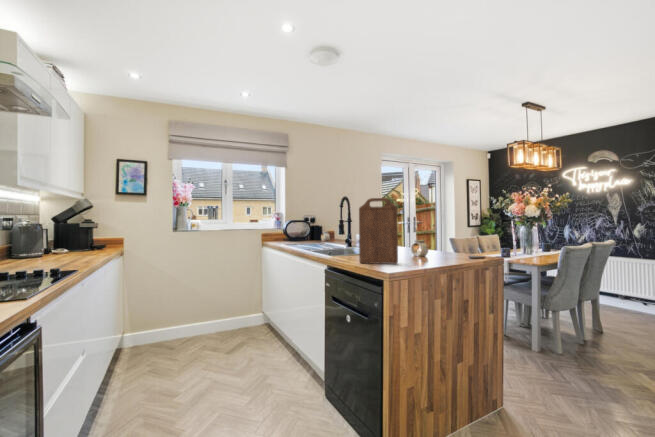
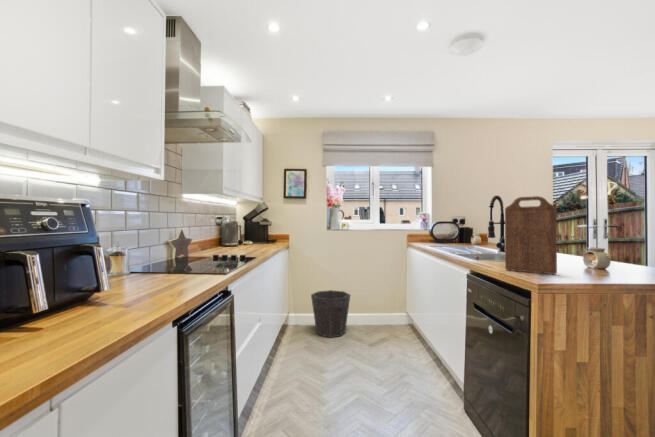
waste bin: none [155,299,204,353] -> present [311,290,350,337]

